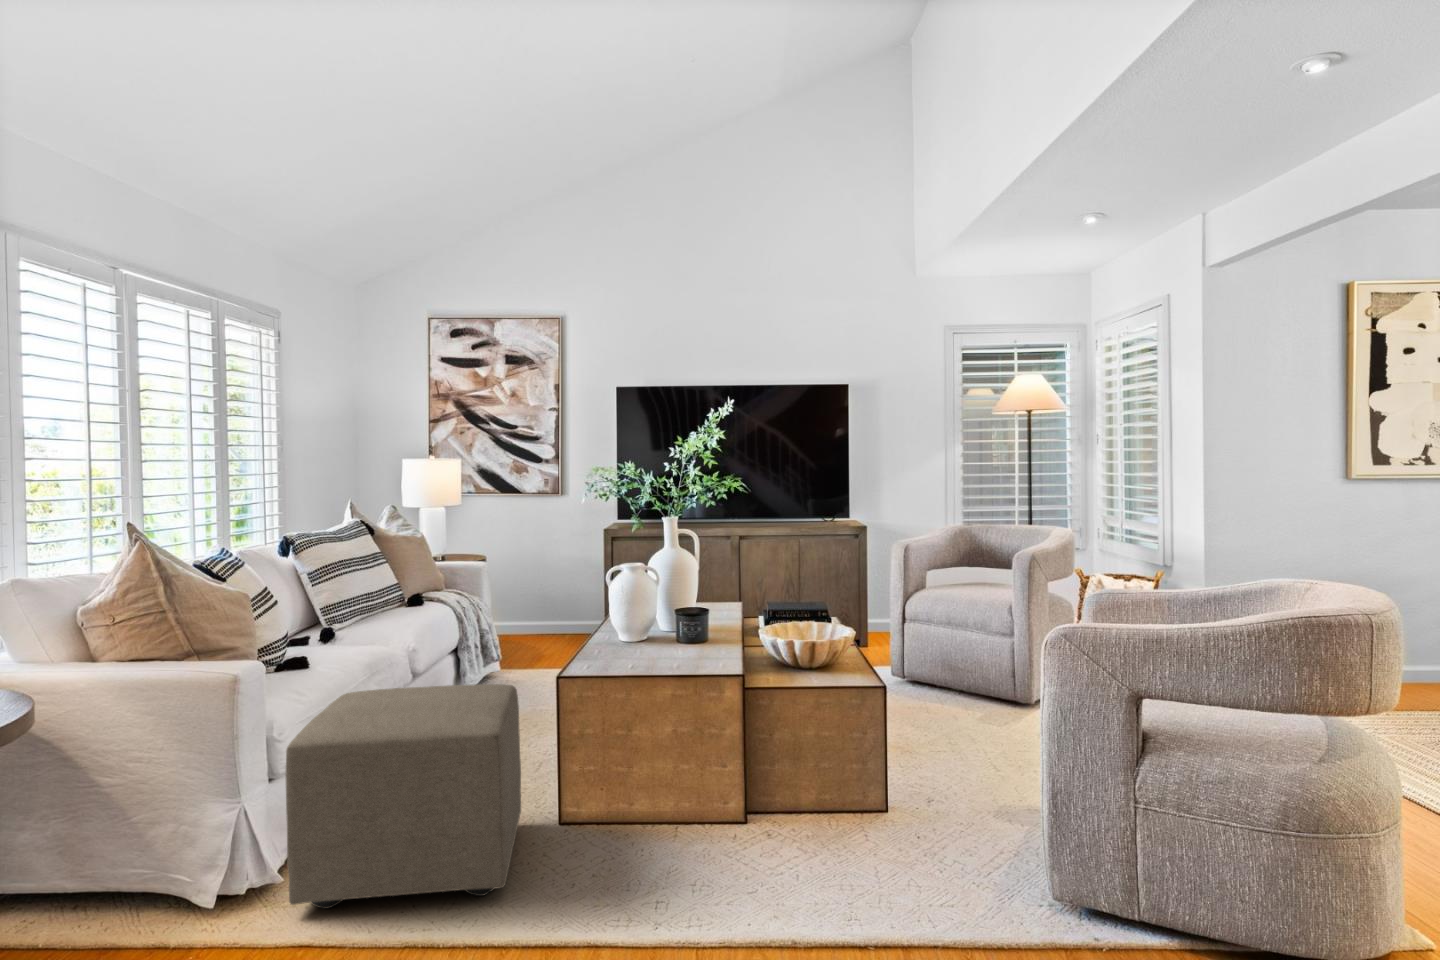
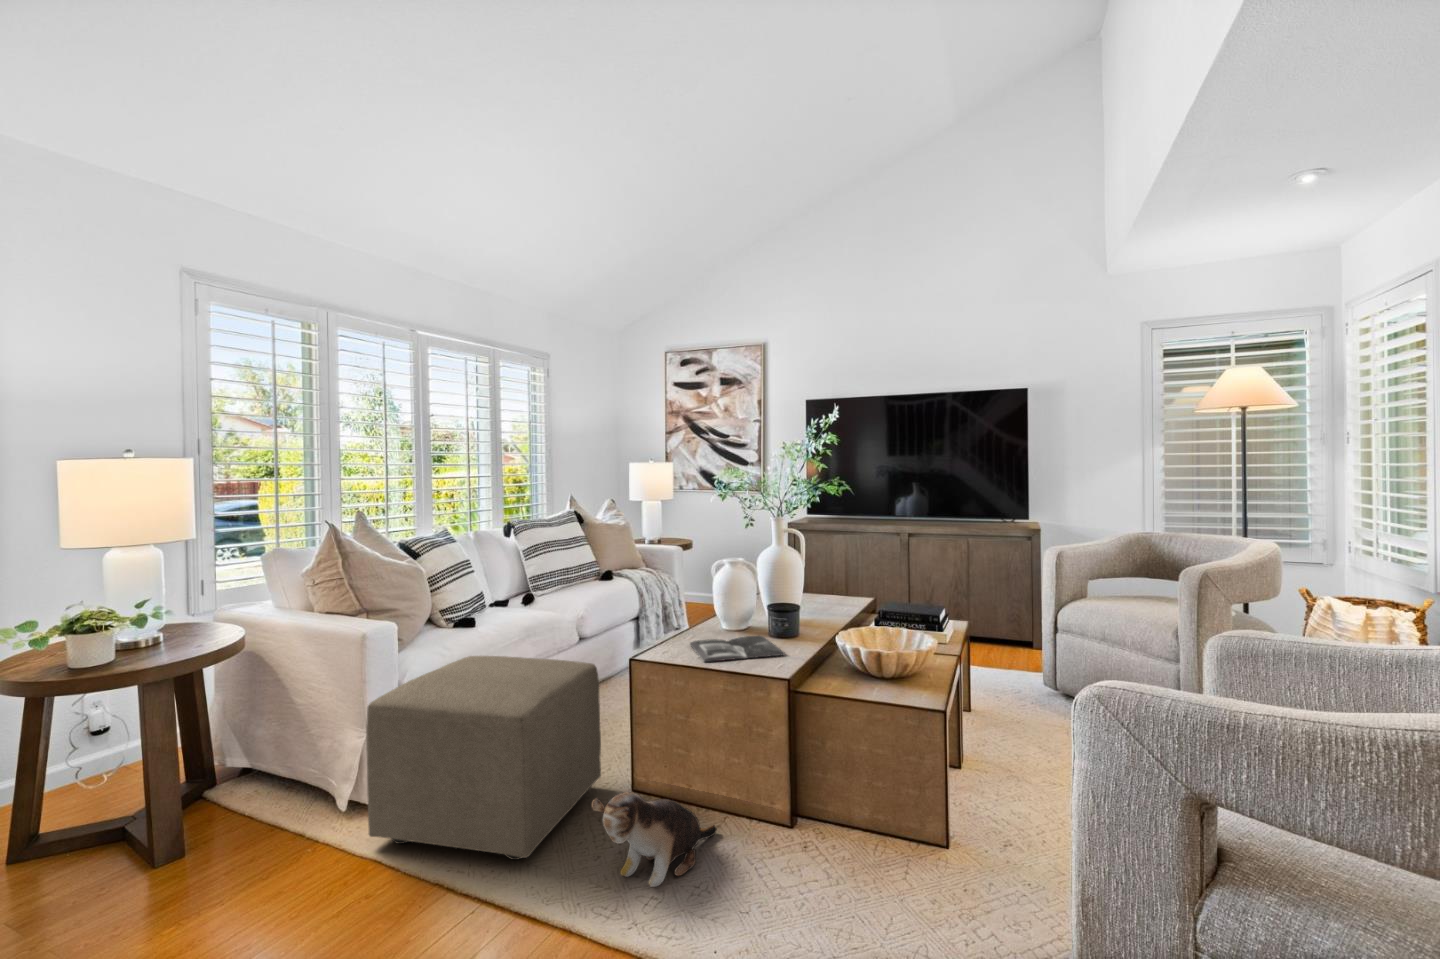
magazine: none [606,642,715,669] -> present [690,636,785,662]
plush toy: none [589,795,678,888] -> present [592,792,717,887]

